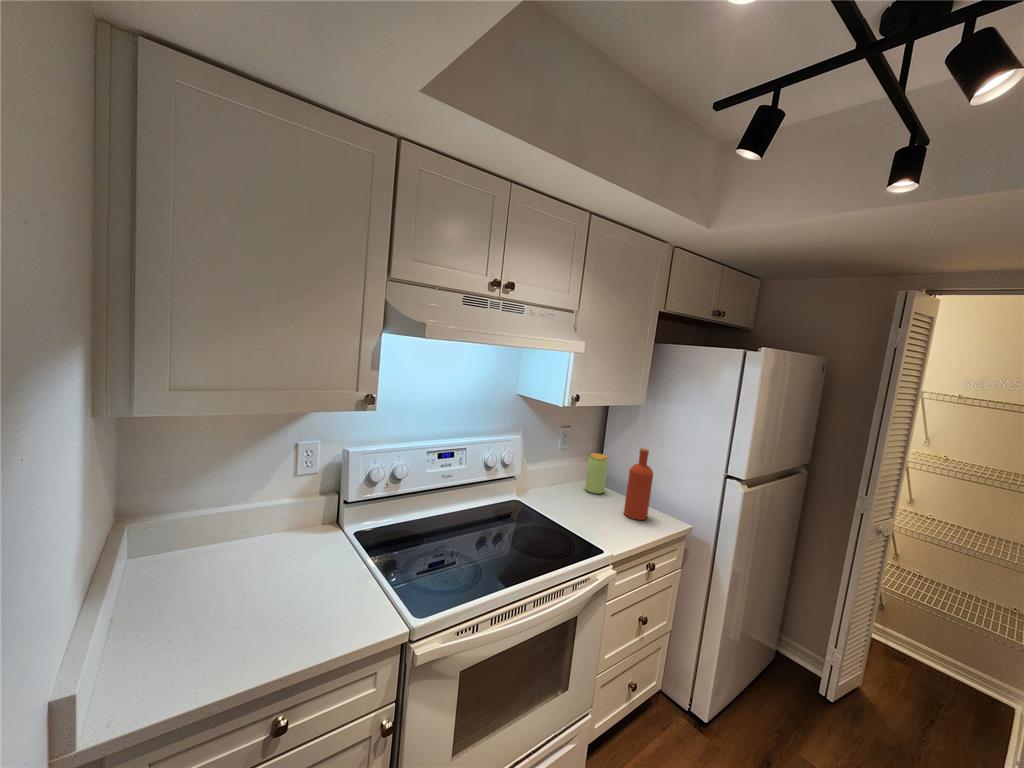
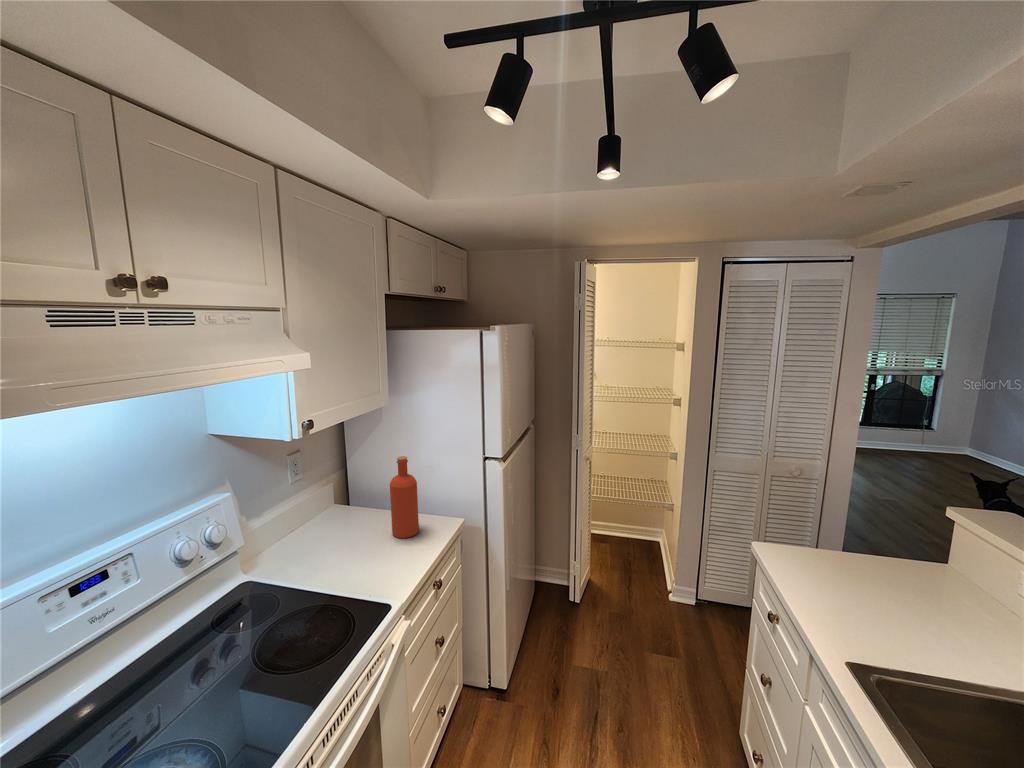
jar: present [585,453,608,494] -> none [334,472,360,522]

